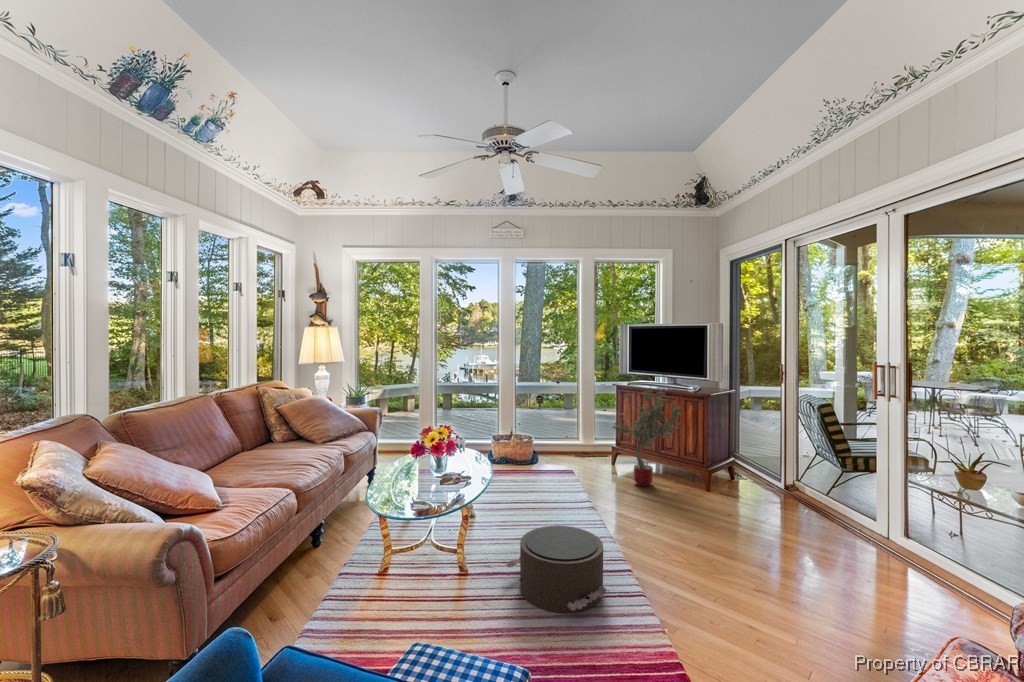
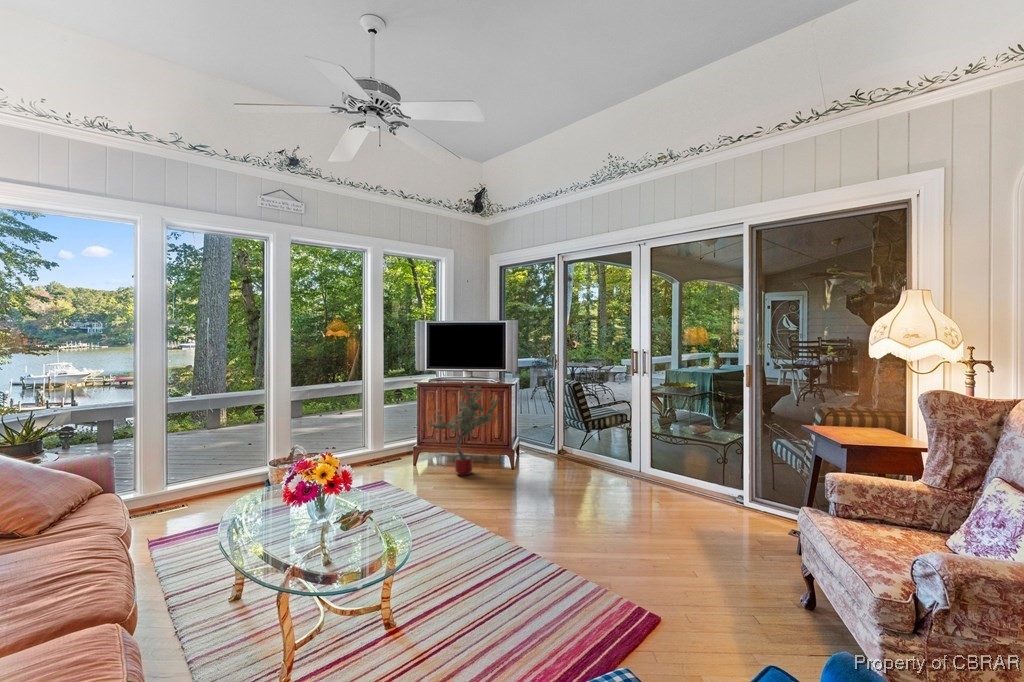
pouf: present [506,526,610,613] -> none [446,530,554,620]

